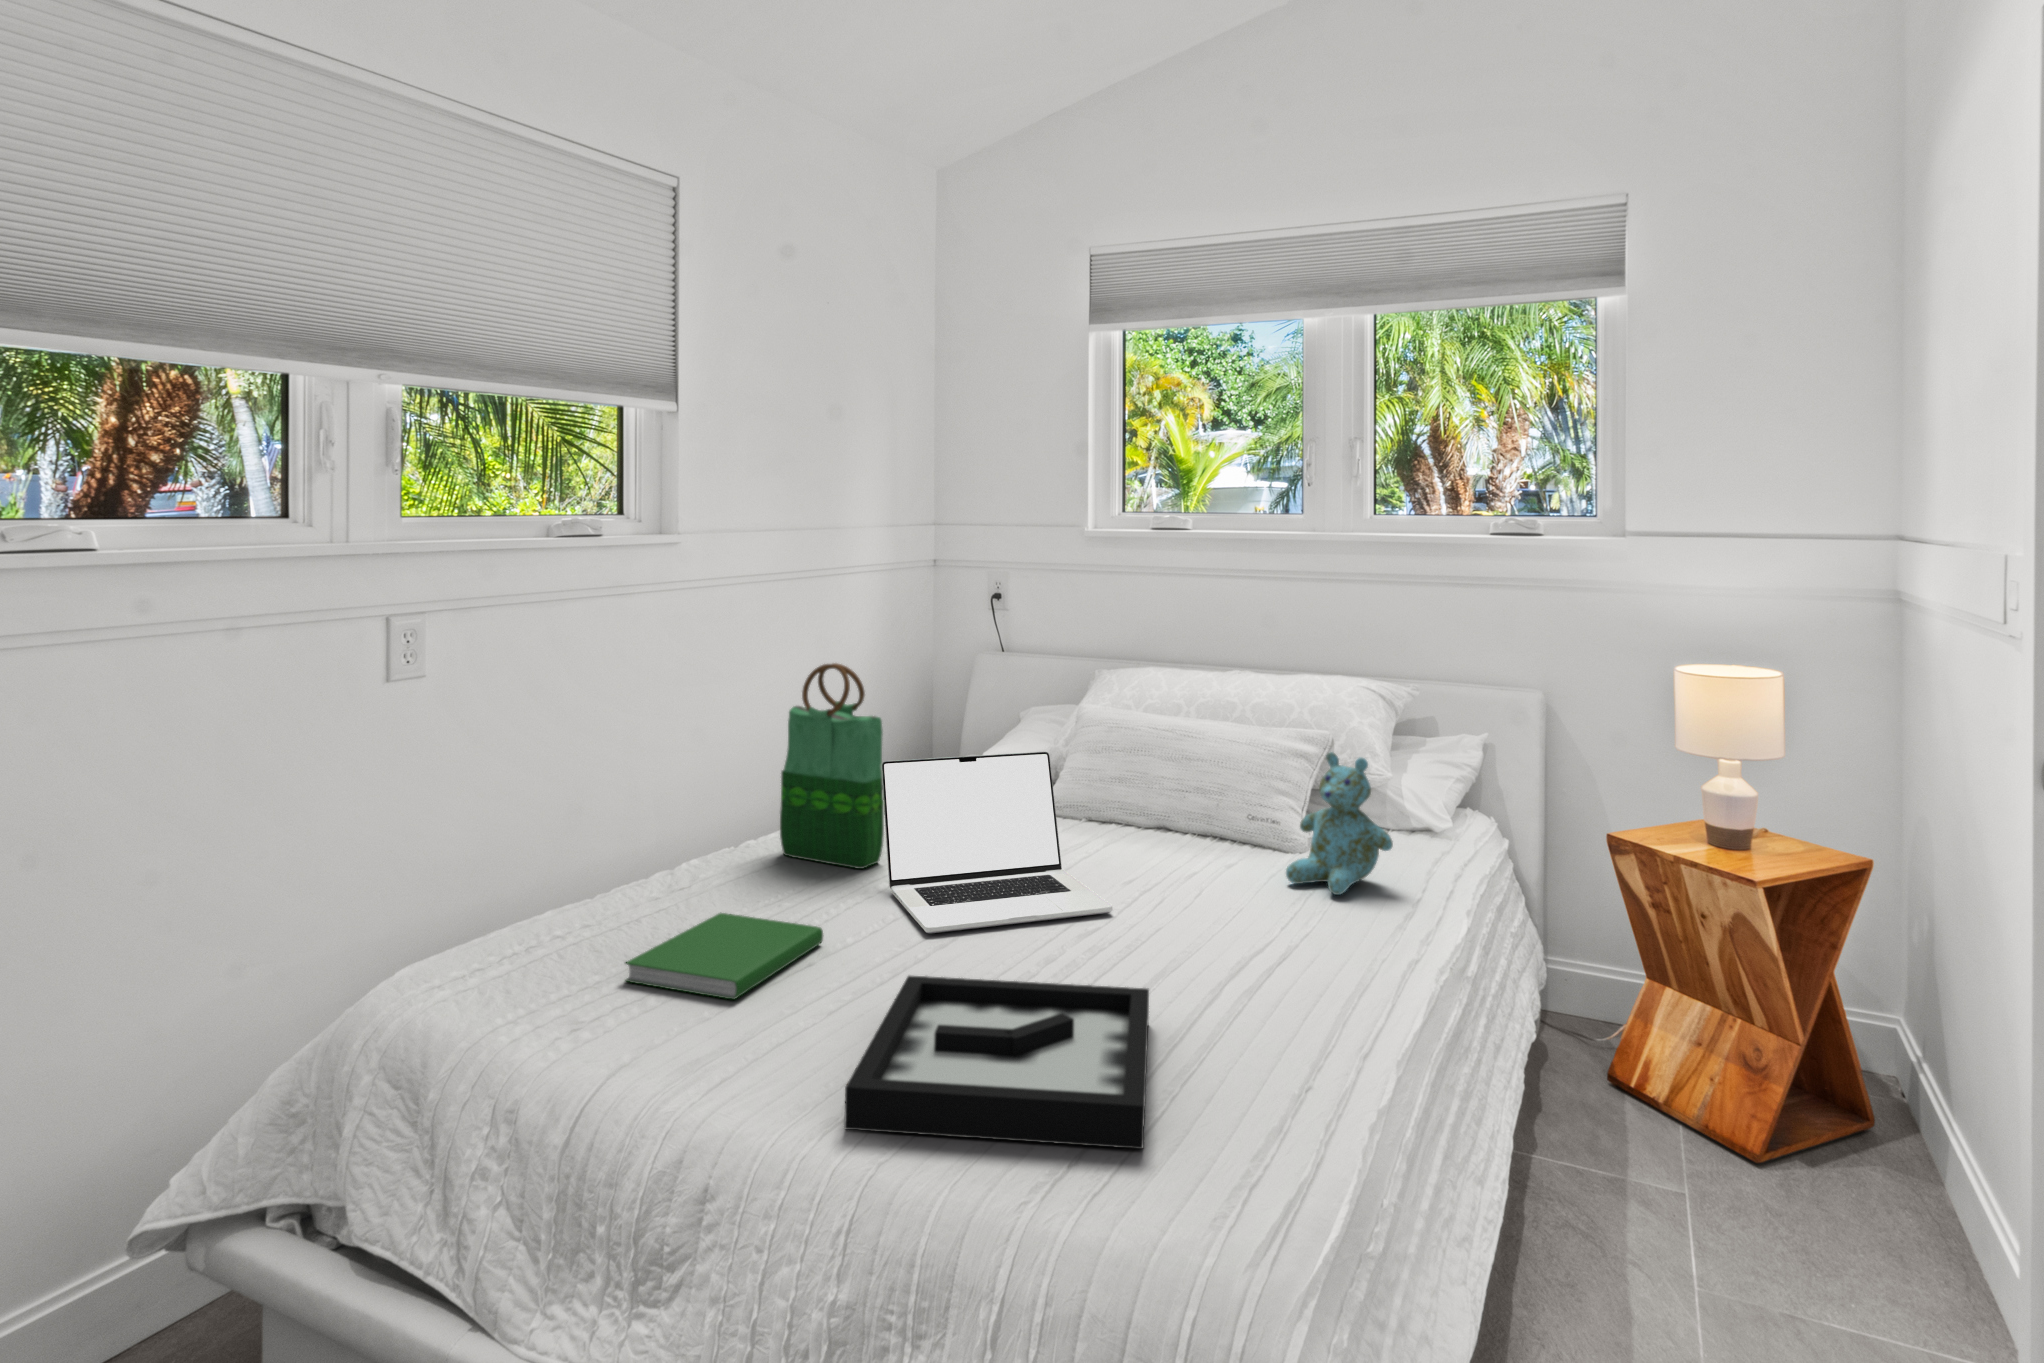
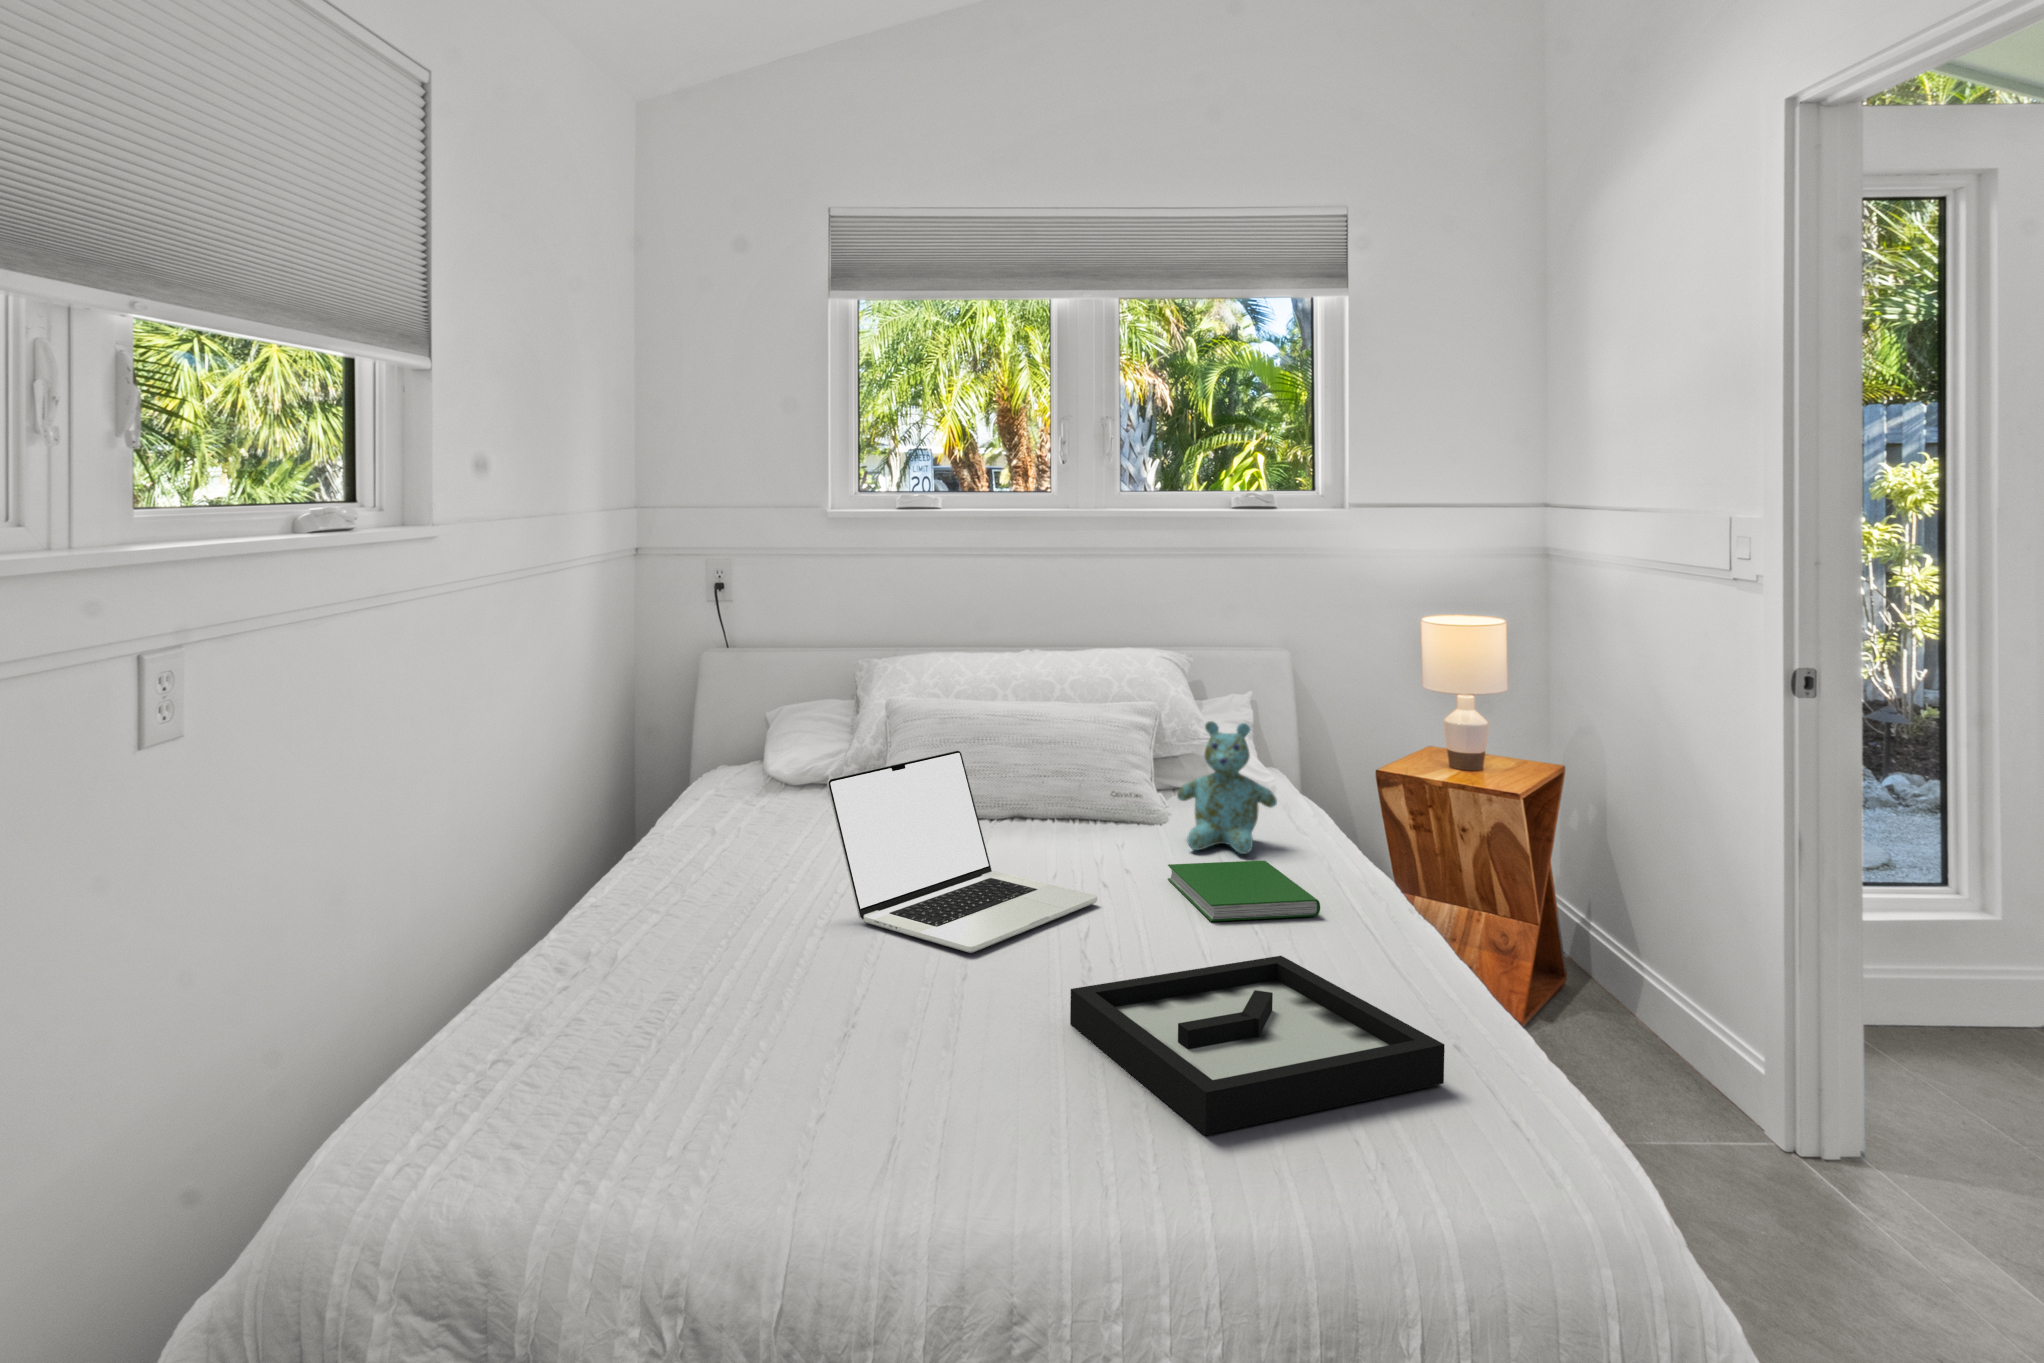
tote bag: present [780,663,884,869] -> none [671,674,800,906]
hardcover book: present [625,913,823,1000] -> present [1168,860,1320,921]

